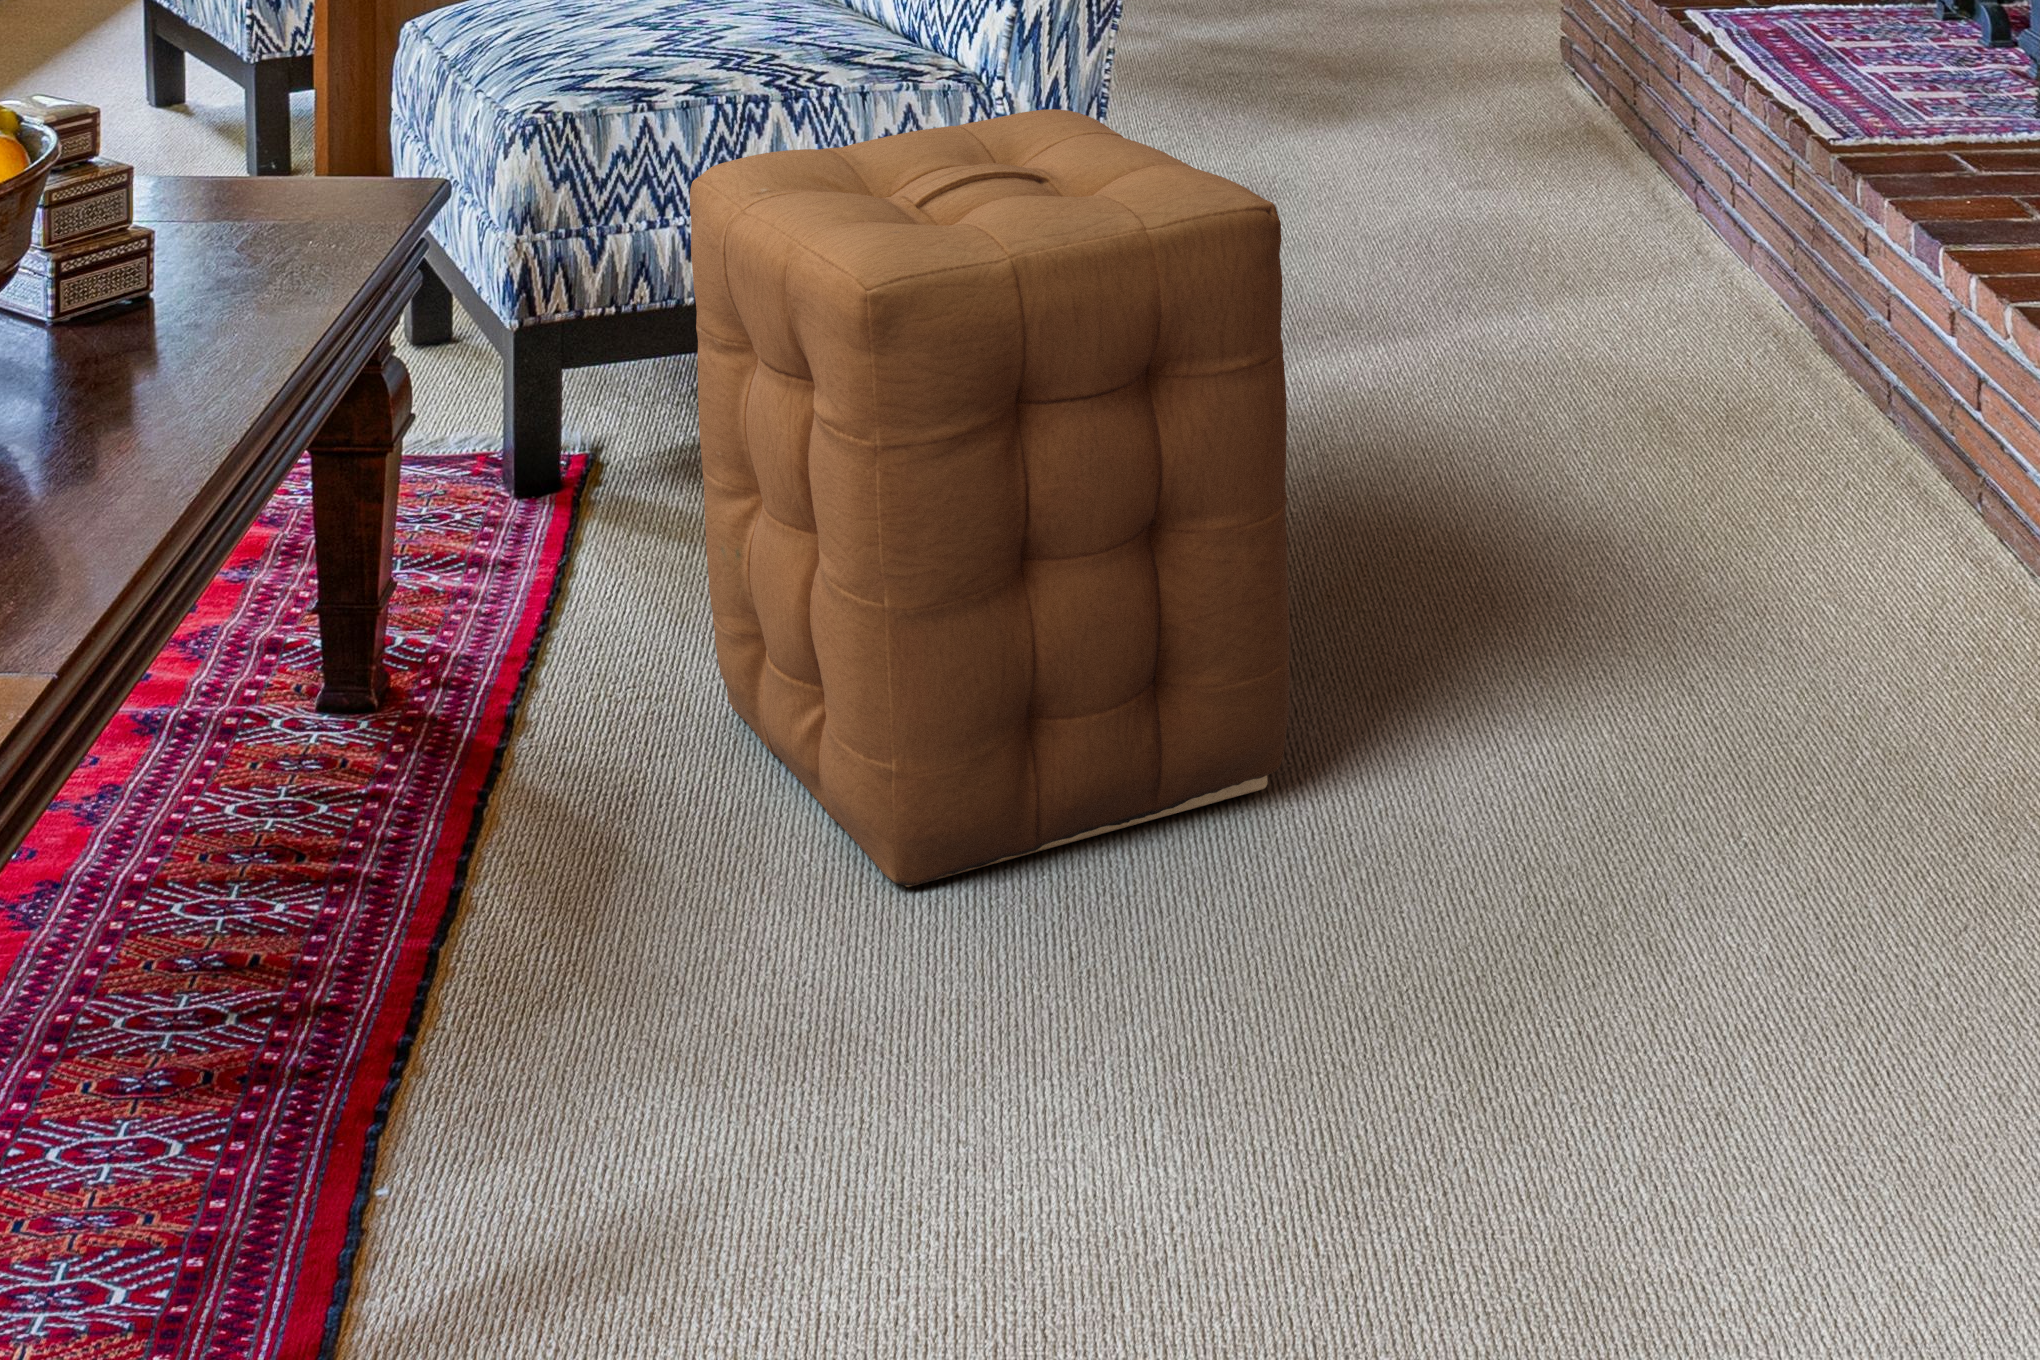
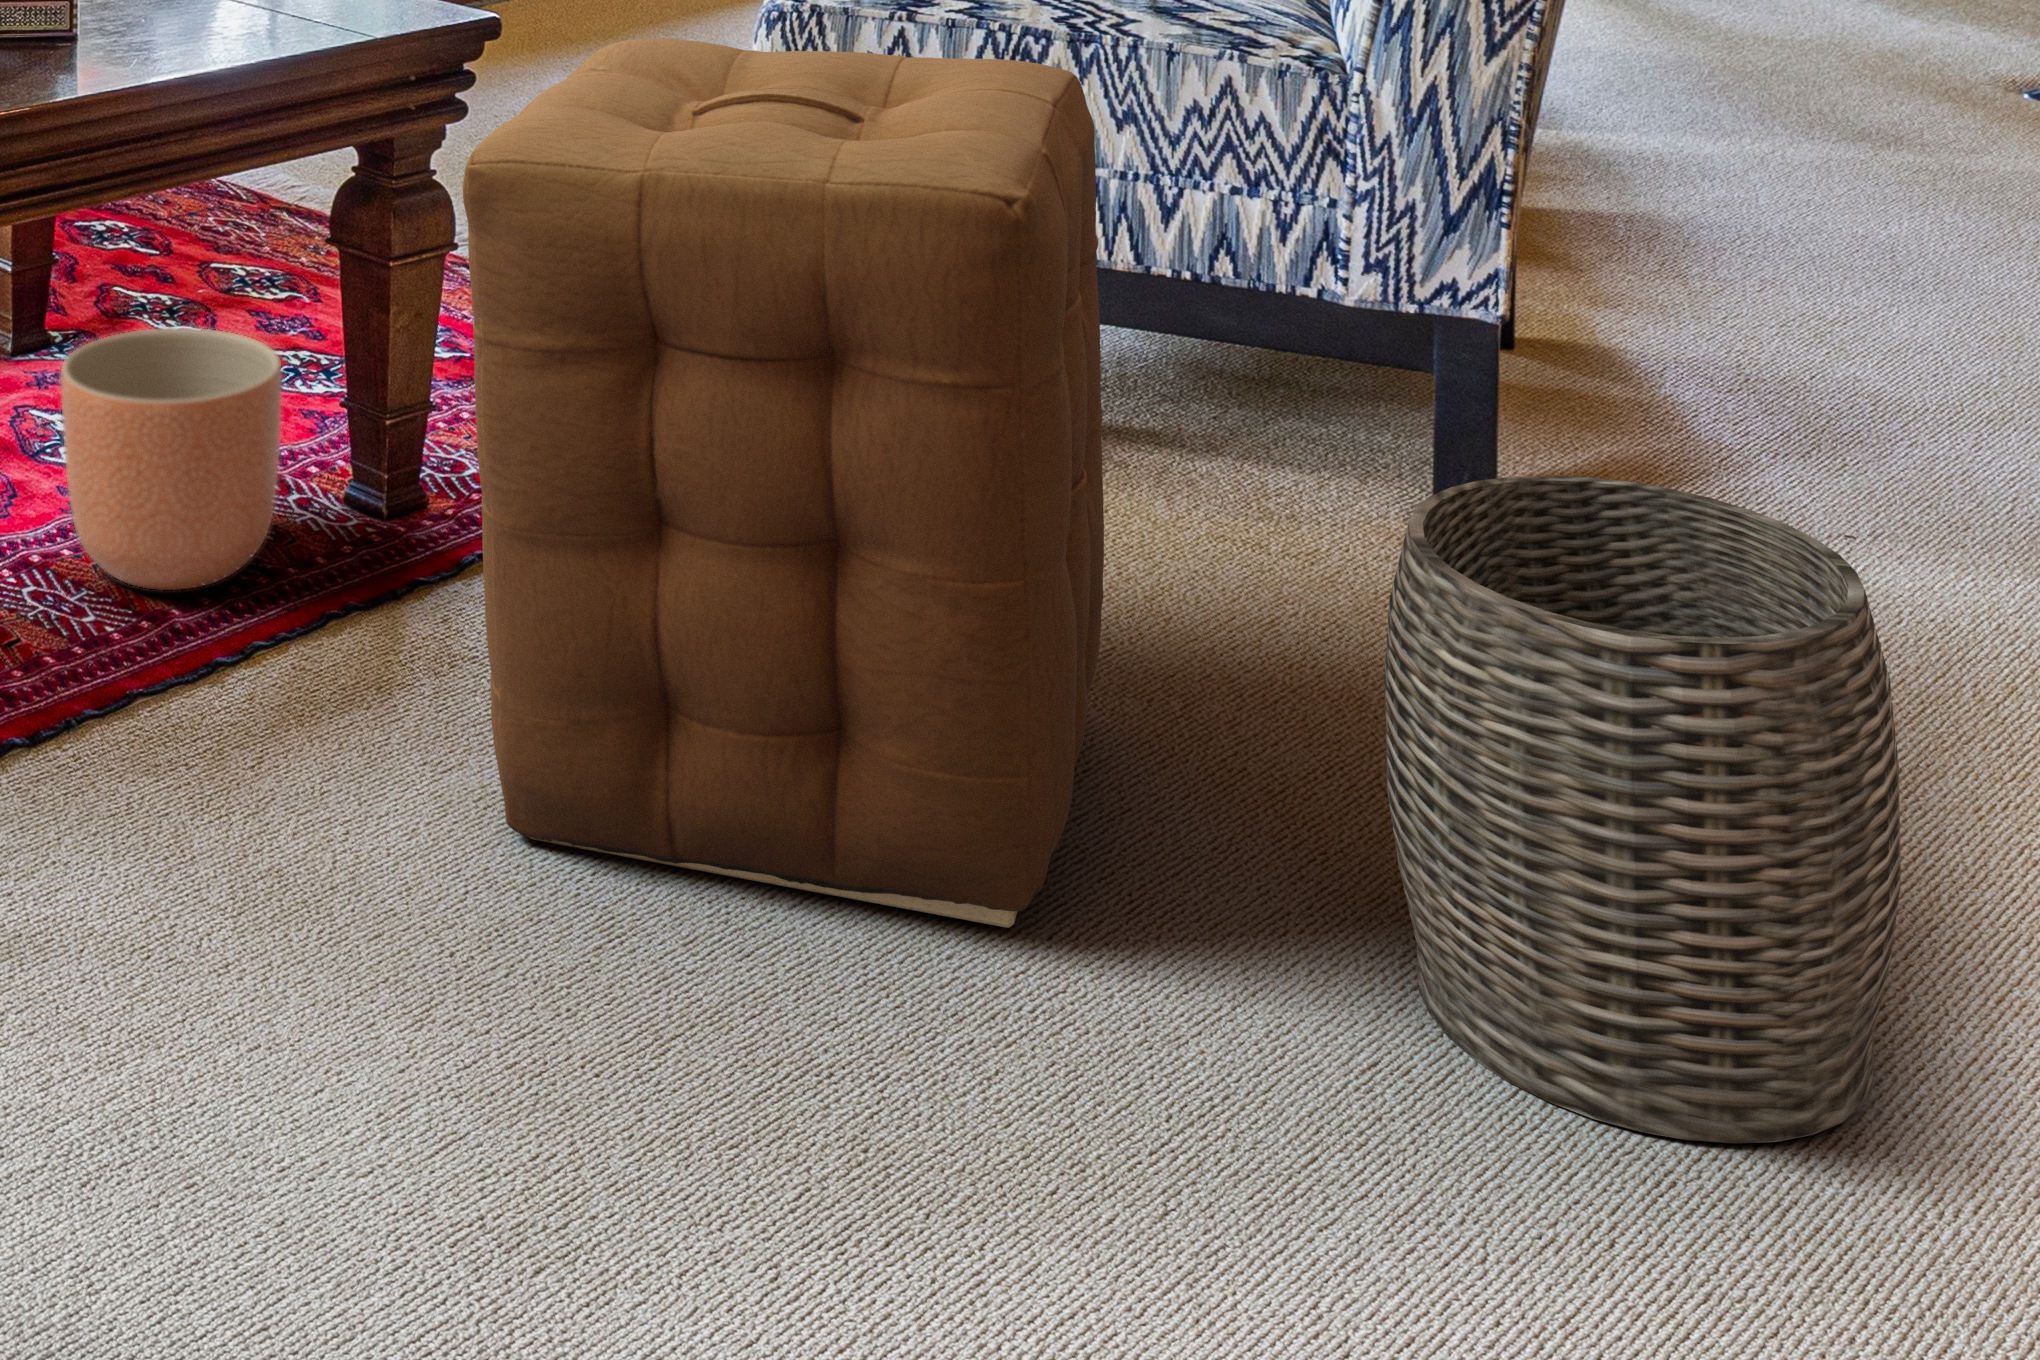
woven basket: none [1417,312,1746,746] -> present [1385,476,1901,1144]
planter: none [164,560,401,852] -> present [61,328,281,590]

